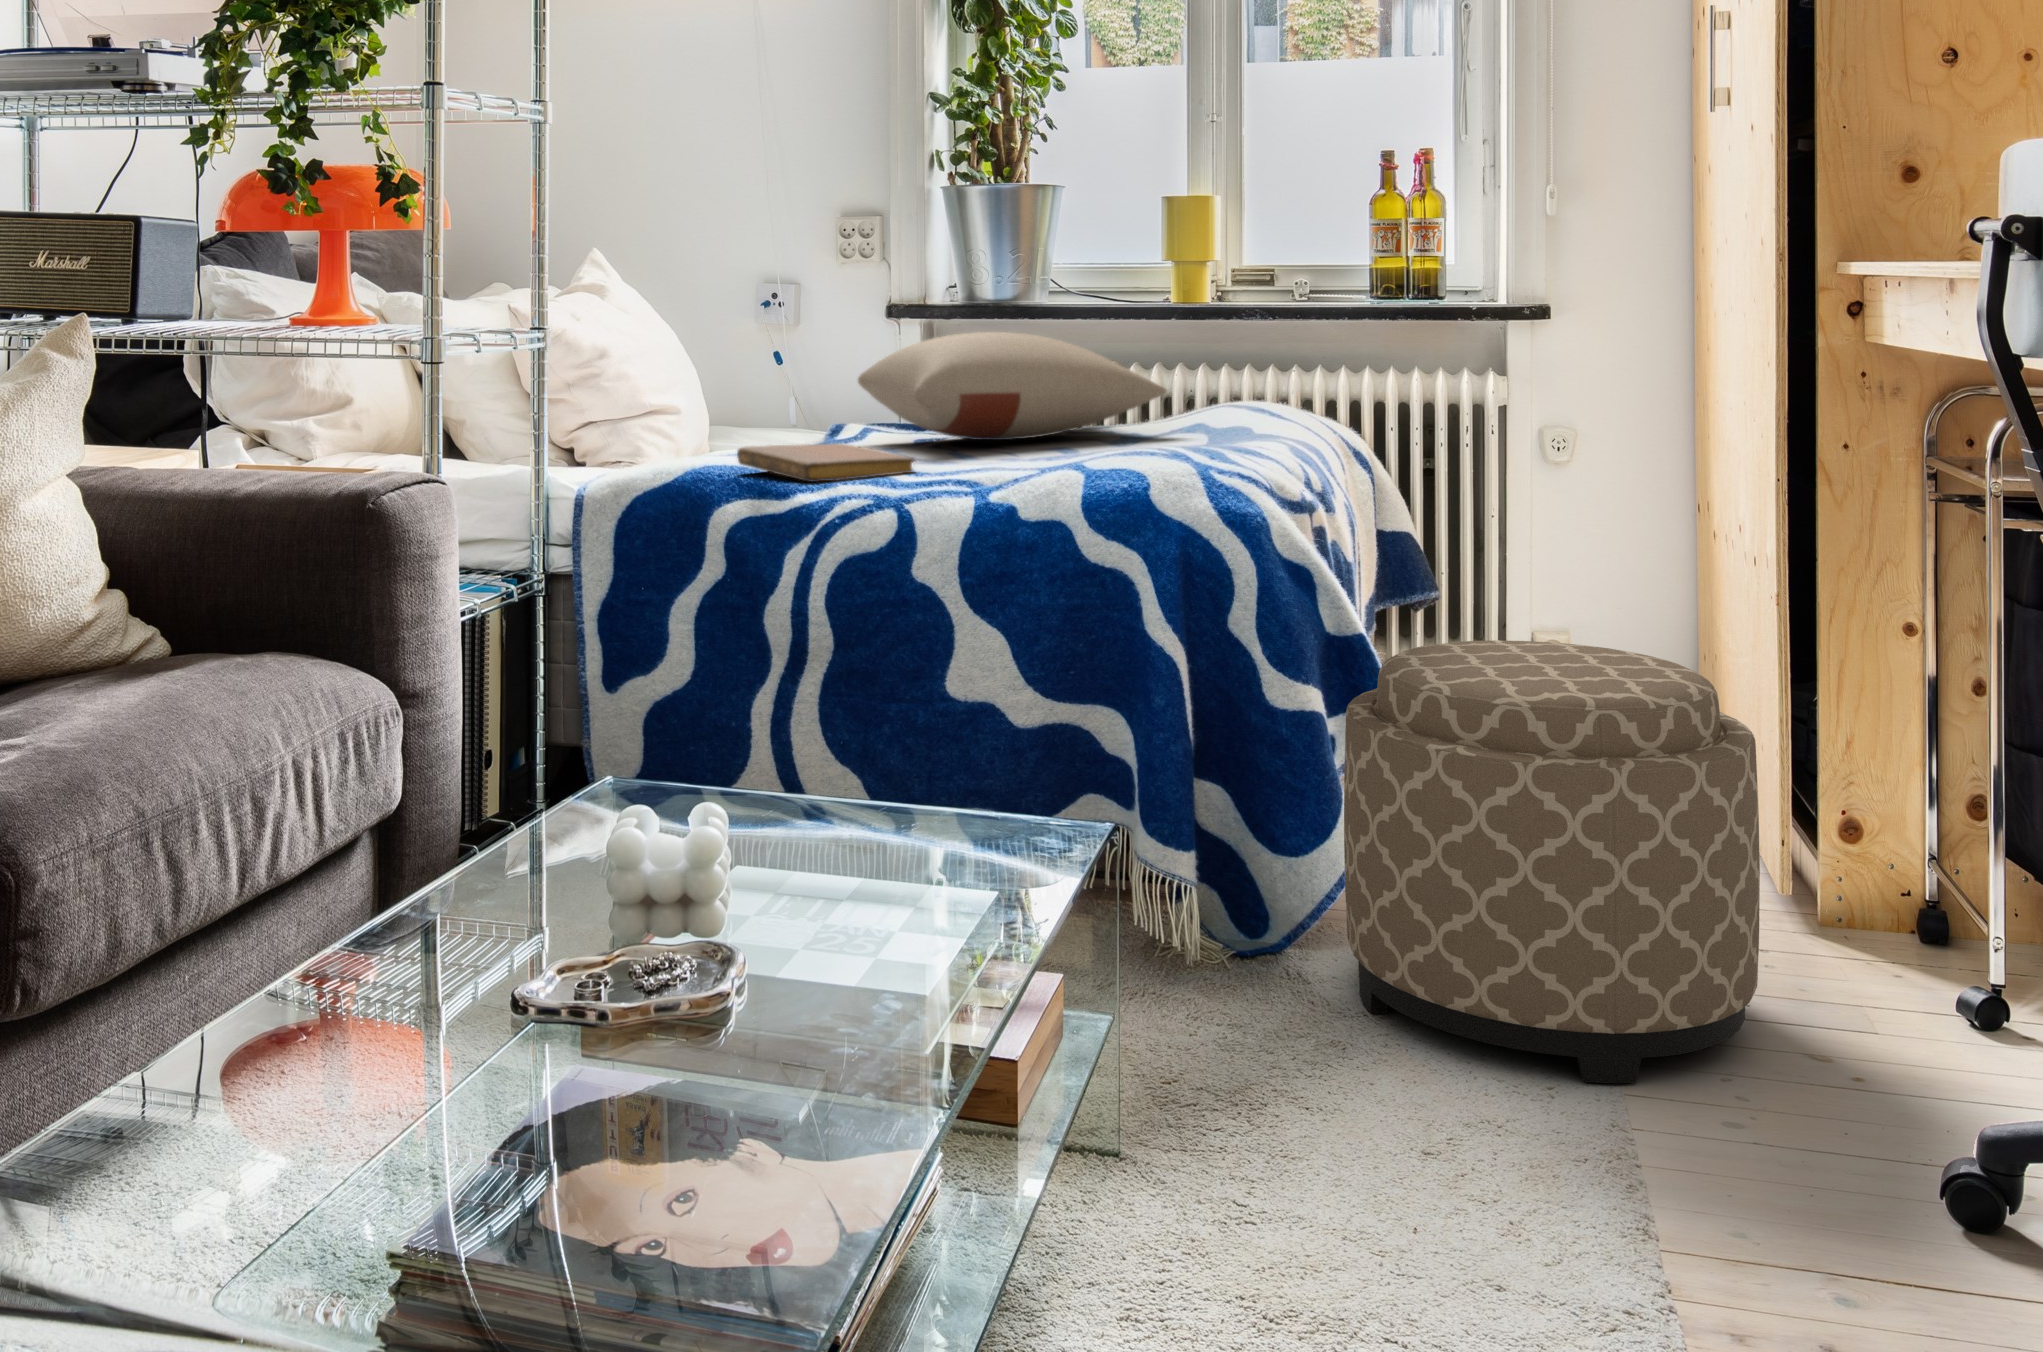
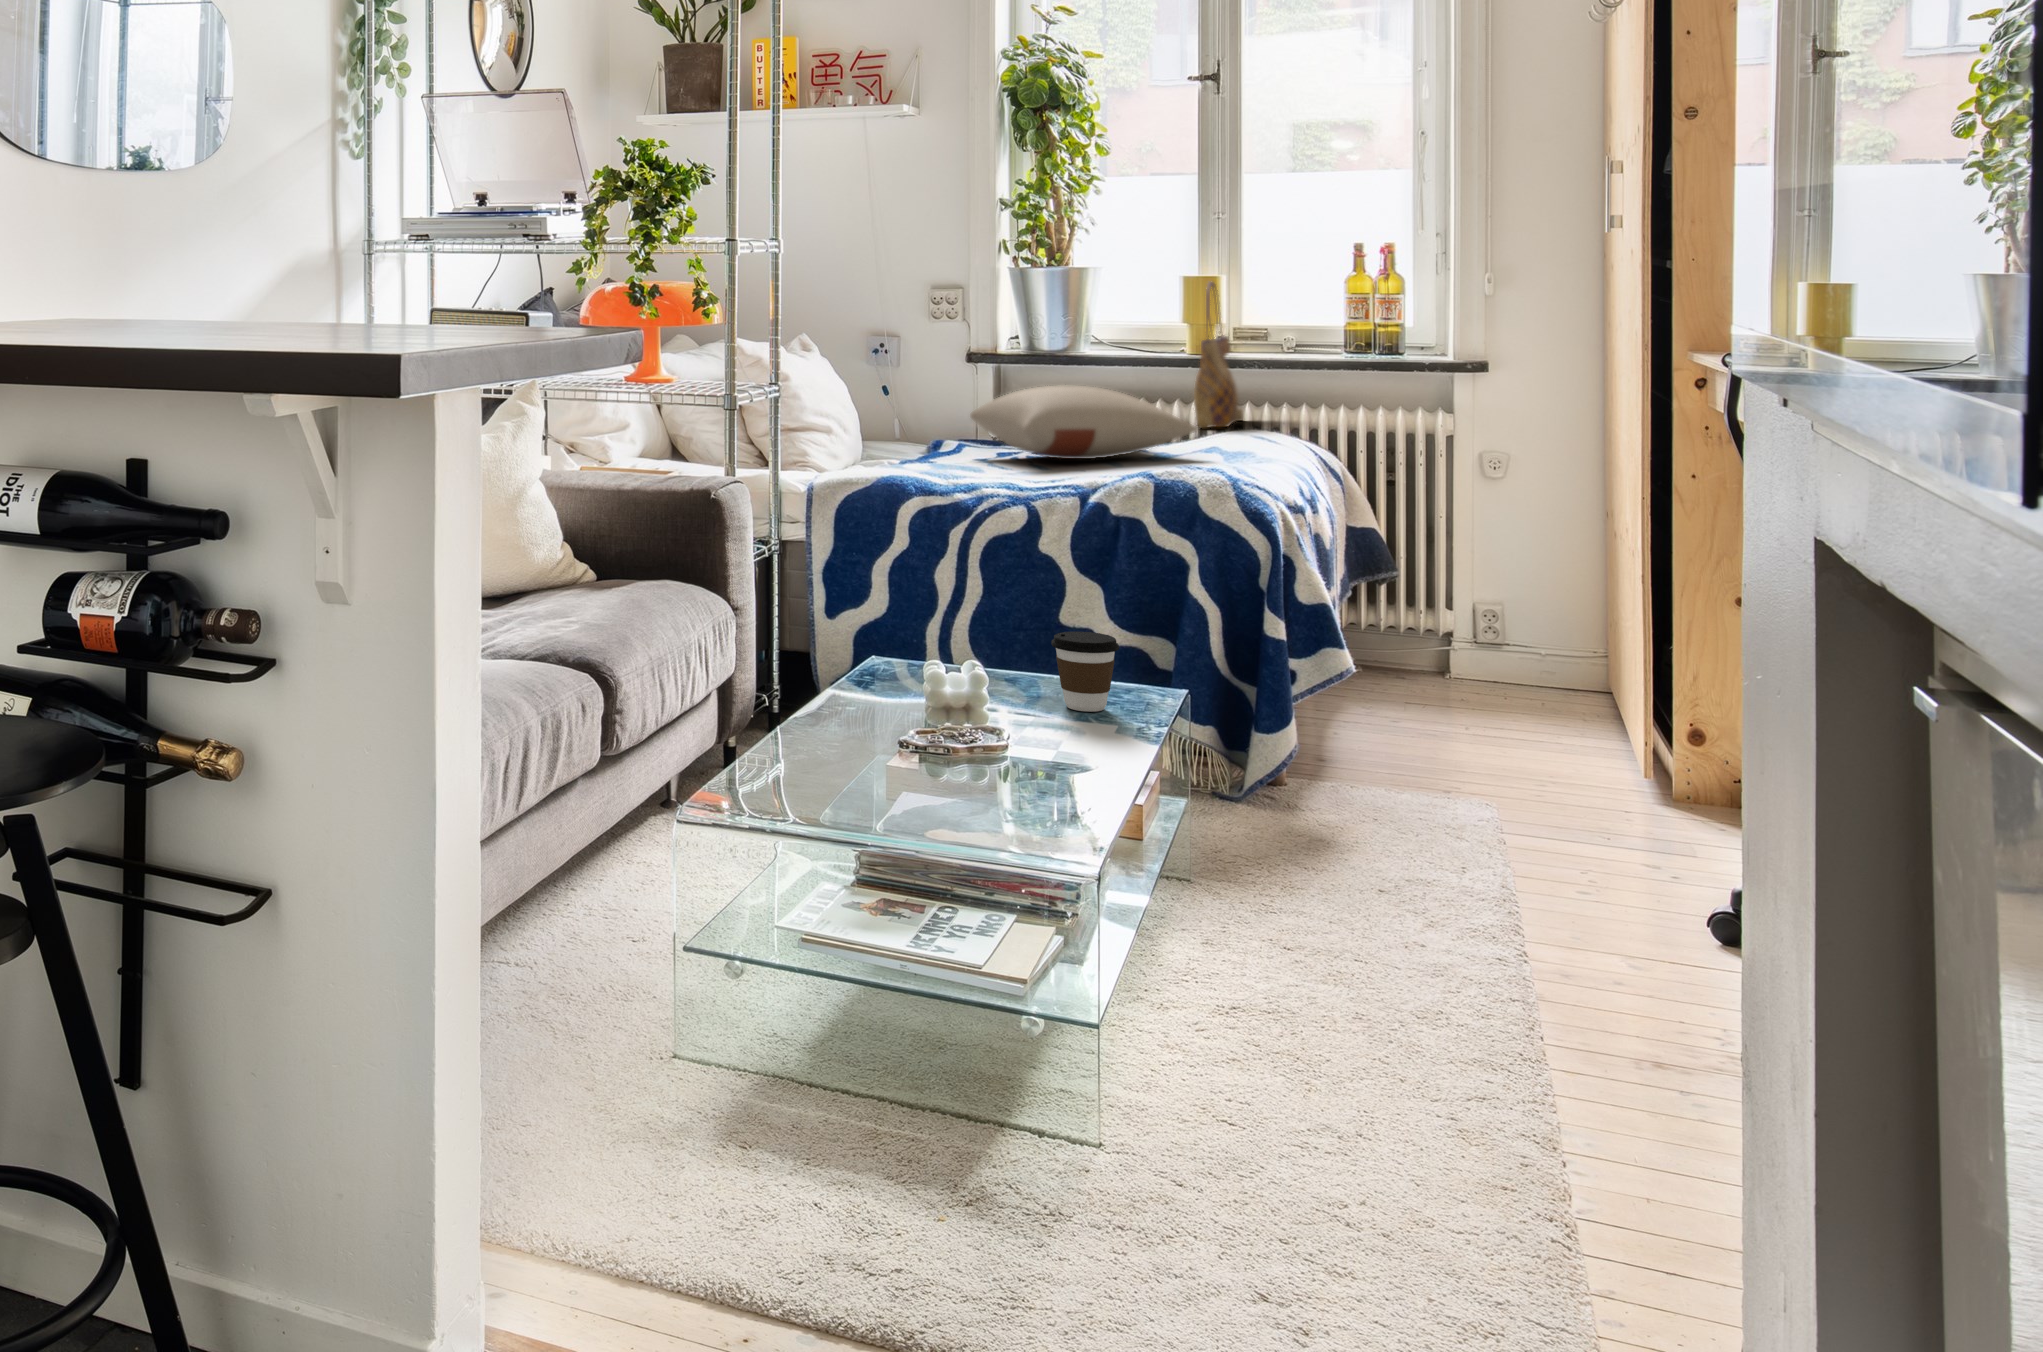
tote bag: none [1178,201,1243,400] -> present [1194,282,1243,428]
notebook: present [737,443,916,482] -> none [909,461,1035,487]
ottoman: present [1344,641,1760,1083] -> none [1329,599,1609,869]
coffee cup: none [867,735,984,887] -> present [1051,632,1119,712]

